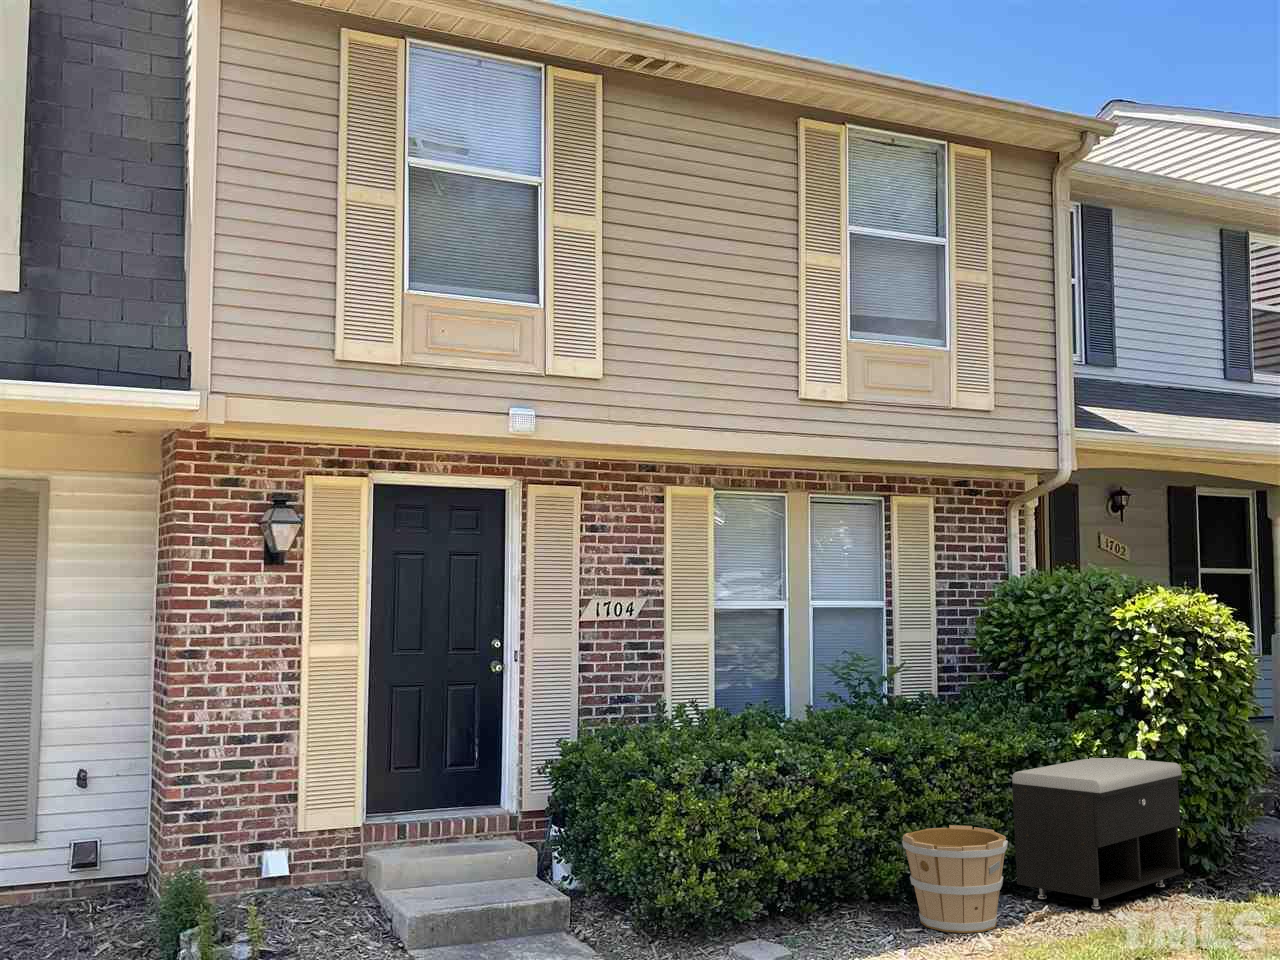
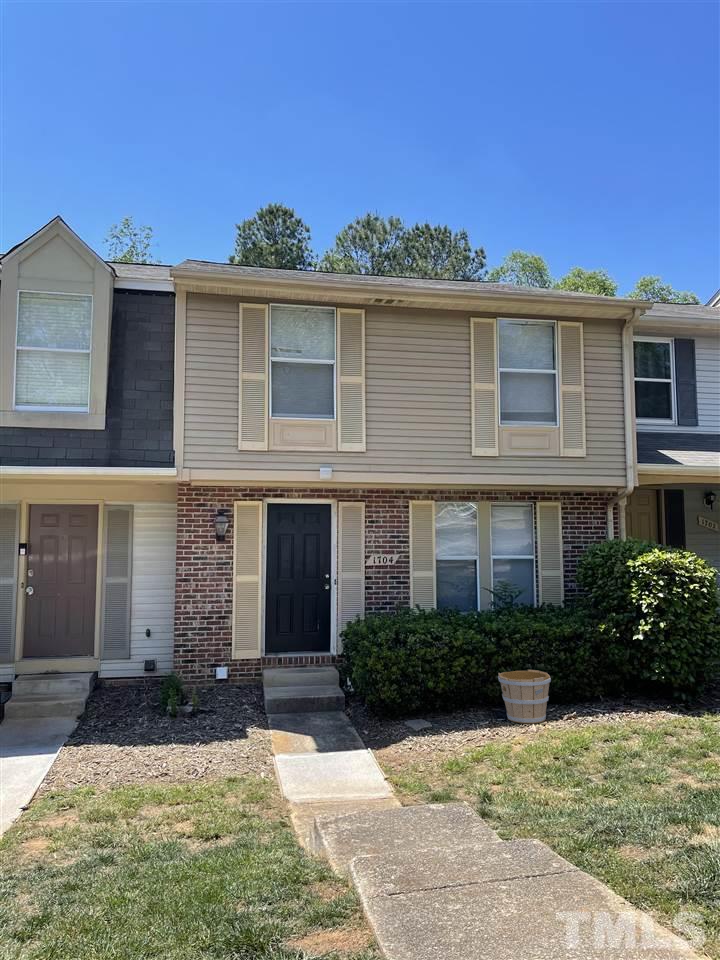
storage bench: present [1012,756,1184,909] -> none [566,638,668,717]

